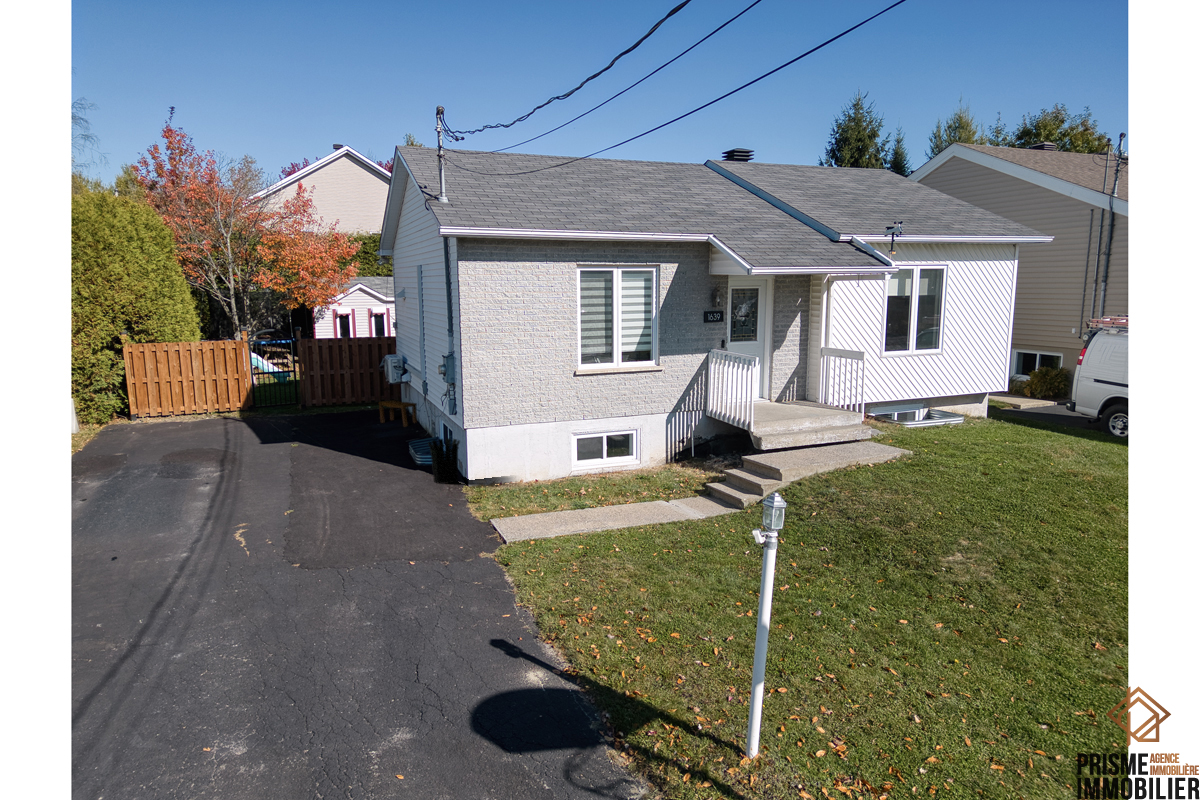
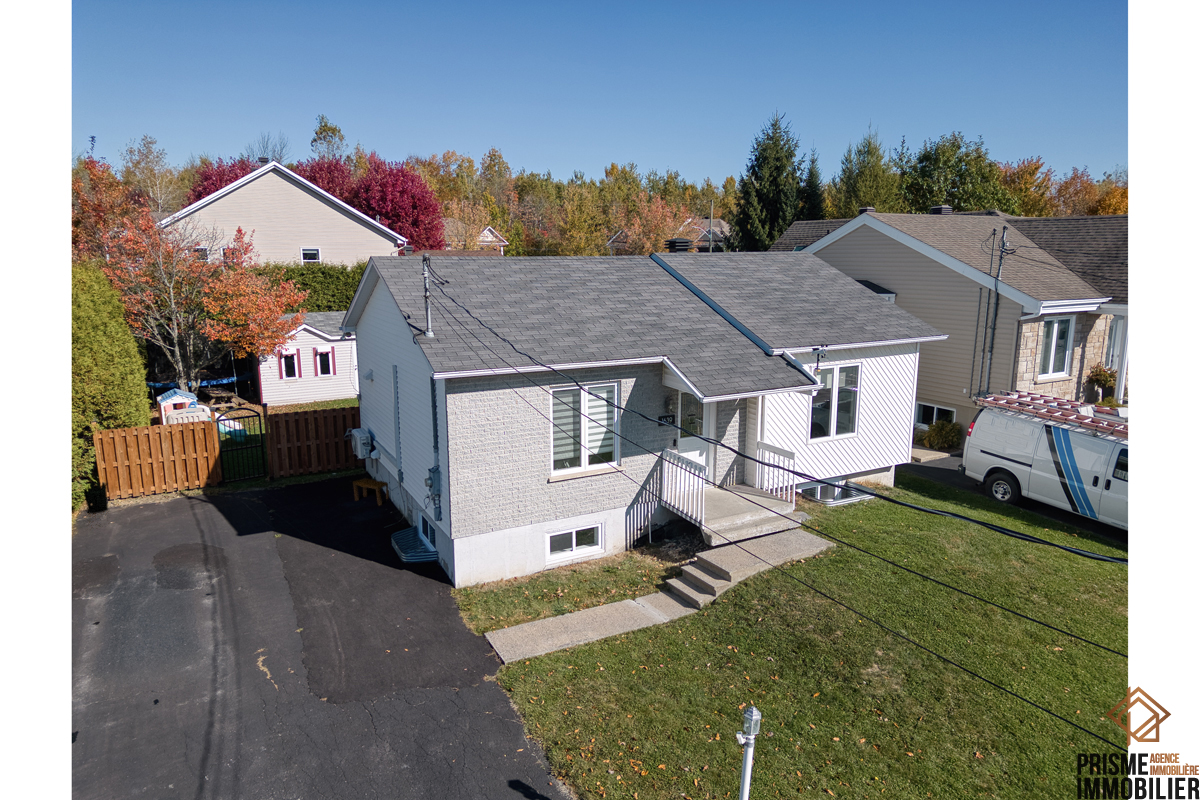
waste bin: present [428,438,460,484] -> present [83,482,108,514]

